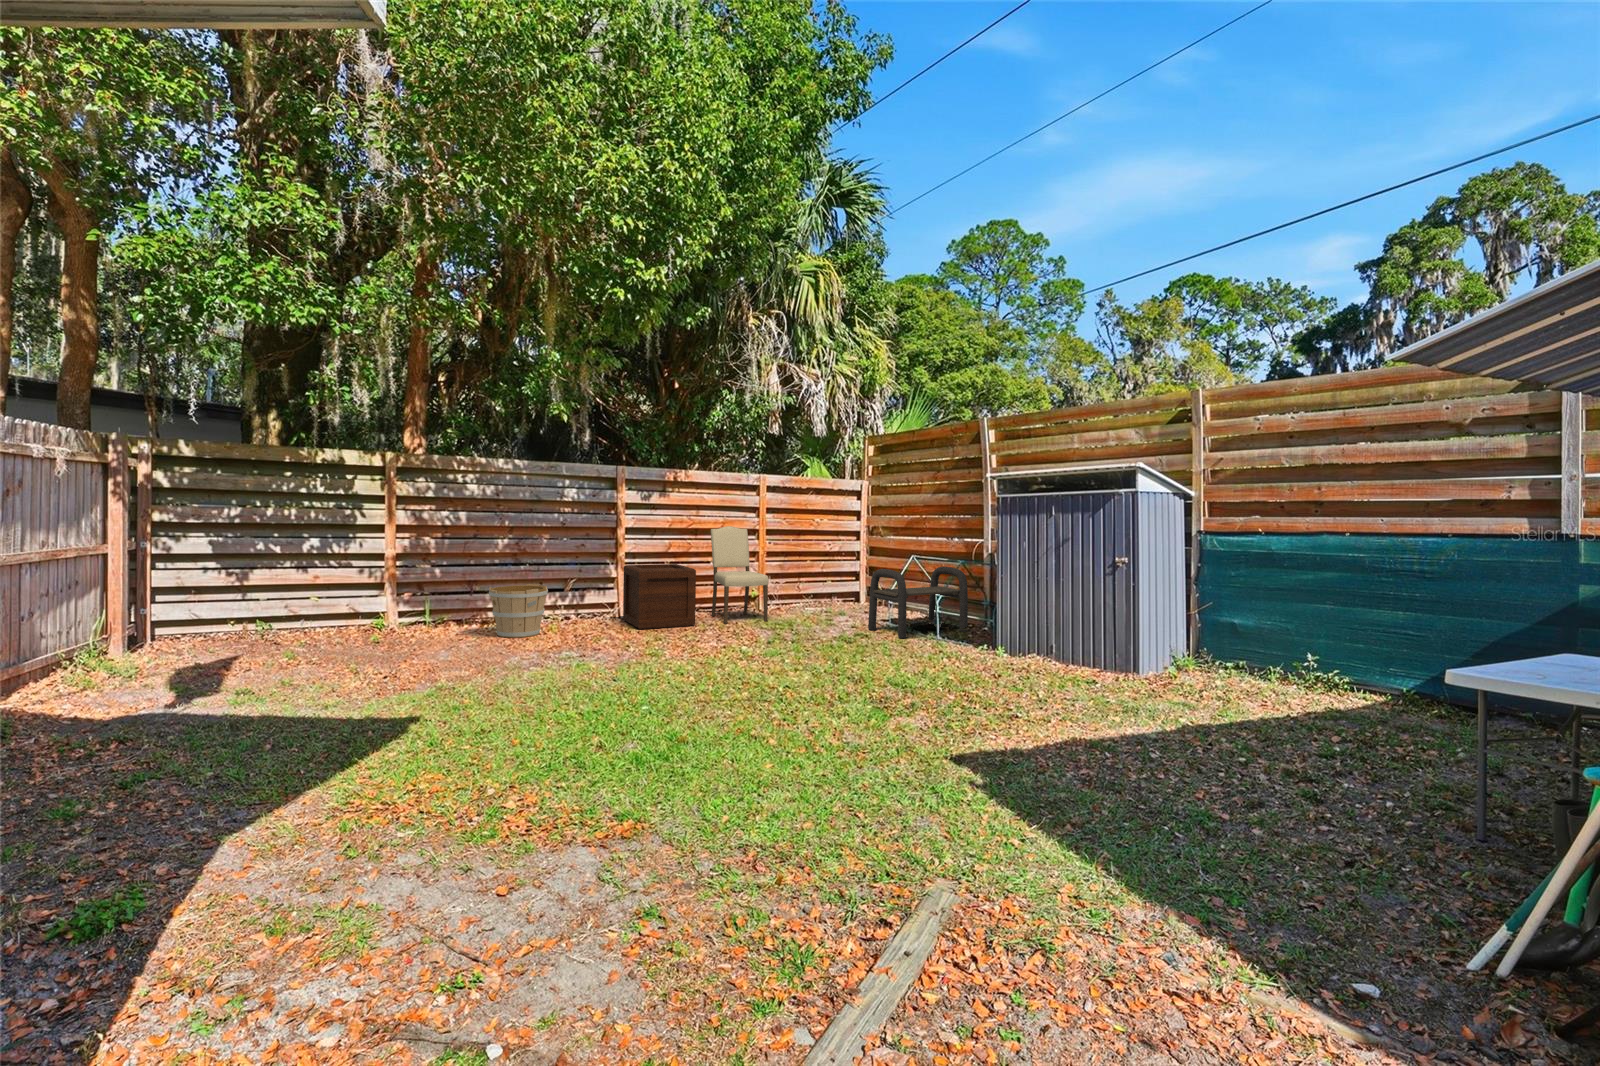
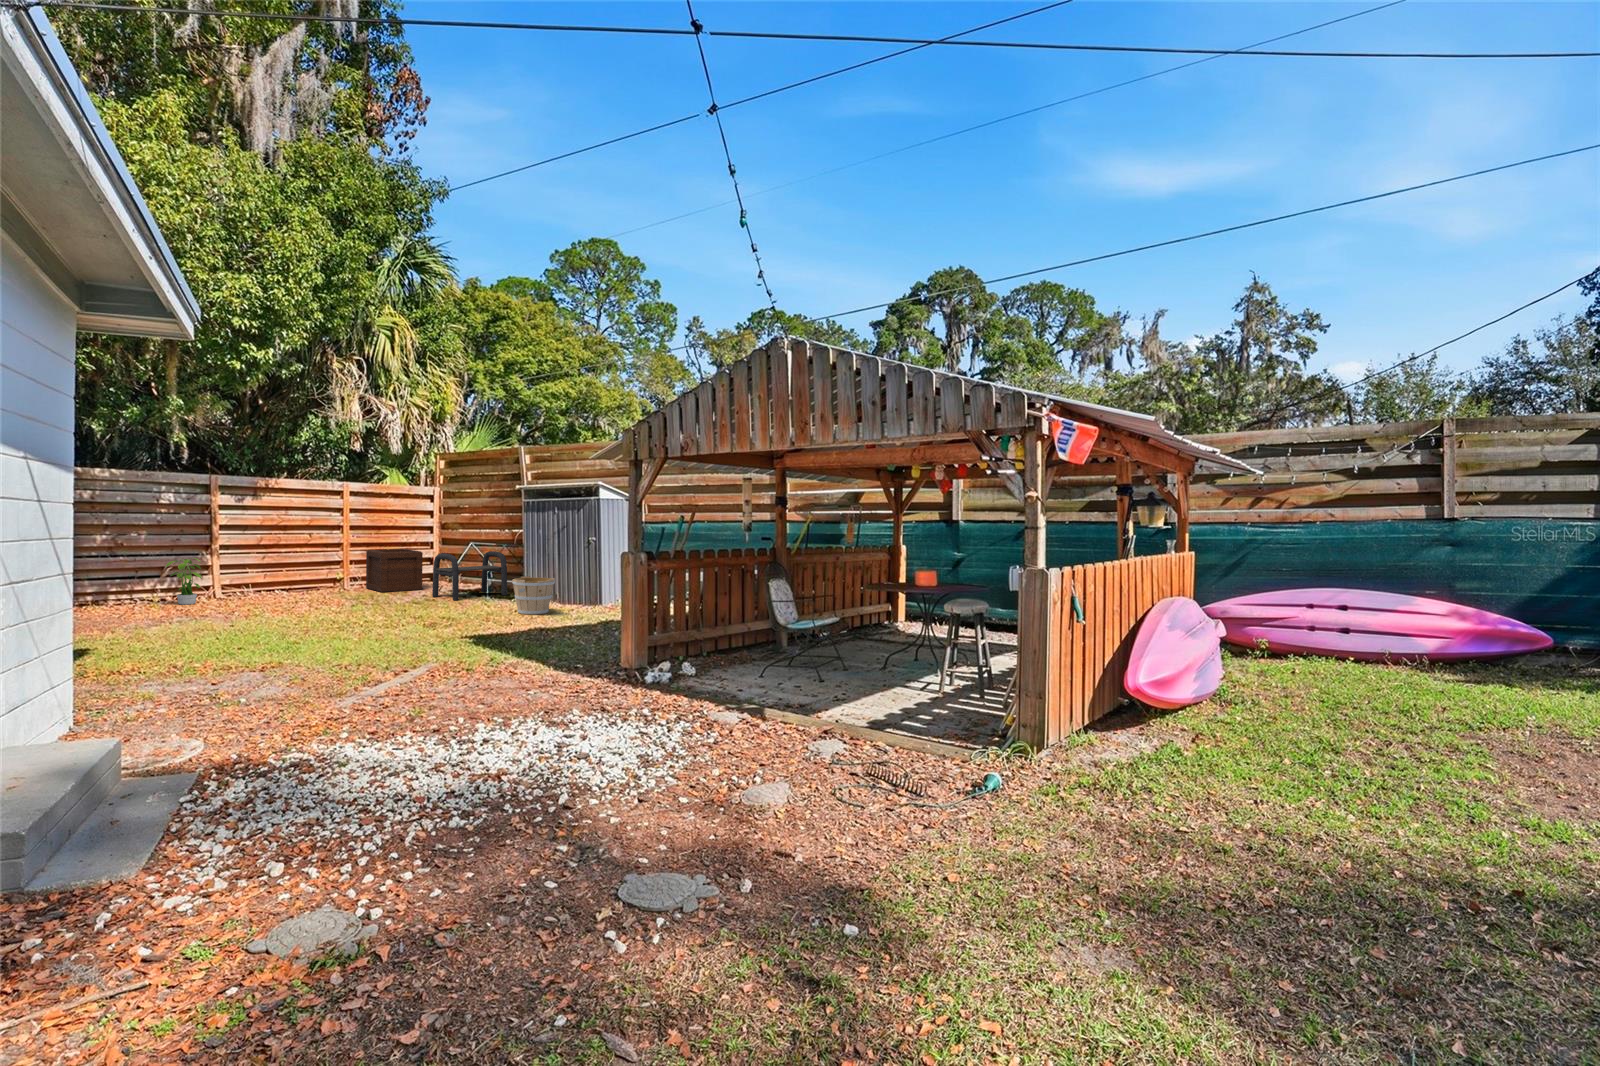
chair: present [711,526,769,624] -> none [299,524,351,598]
wooden crate: present [623,564,696,629] -> present [366,549,423,592]
potted plant: none [566,567,605,627] -> present [166,558,202,605]
wooden bucket: present [489,584,548,638] -> present [512,576,555,615]

